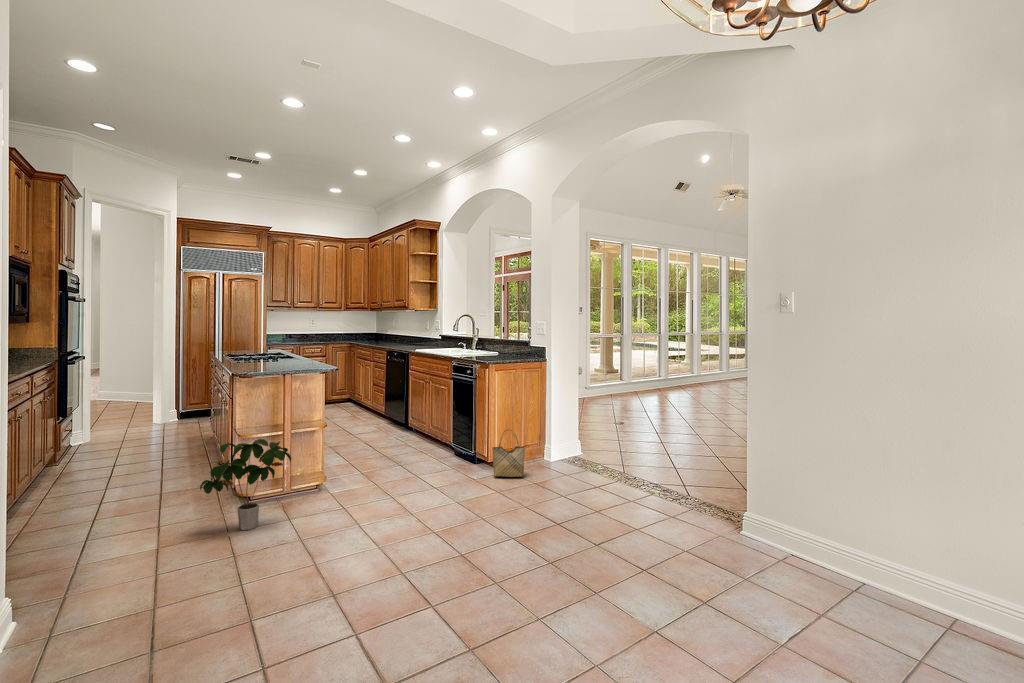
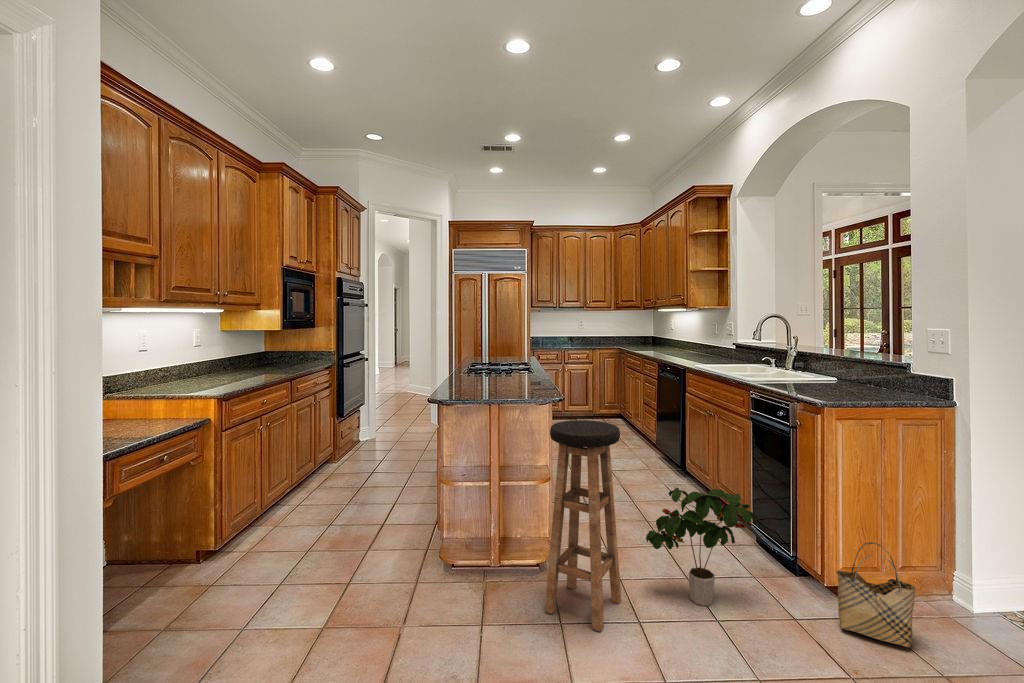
bar stool: none [327,376,376,502] -> present [545,420,621,632]
potted plant: present [200,439,291,530] -> present [646,488,758,606]

